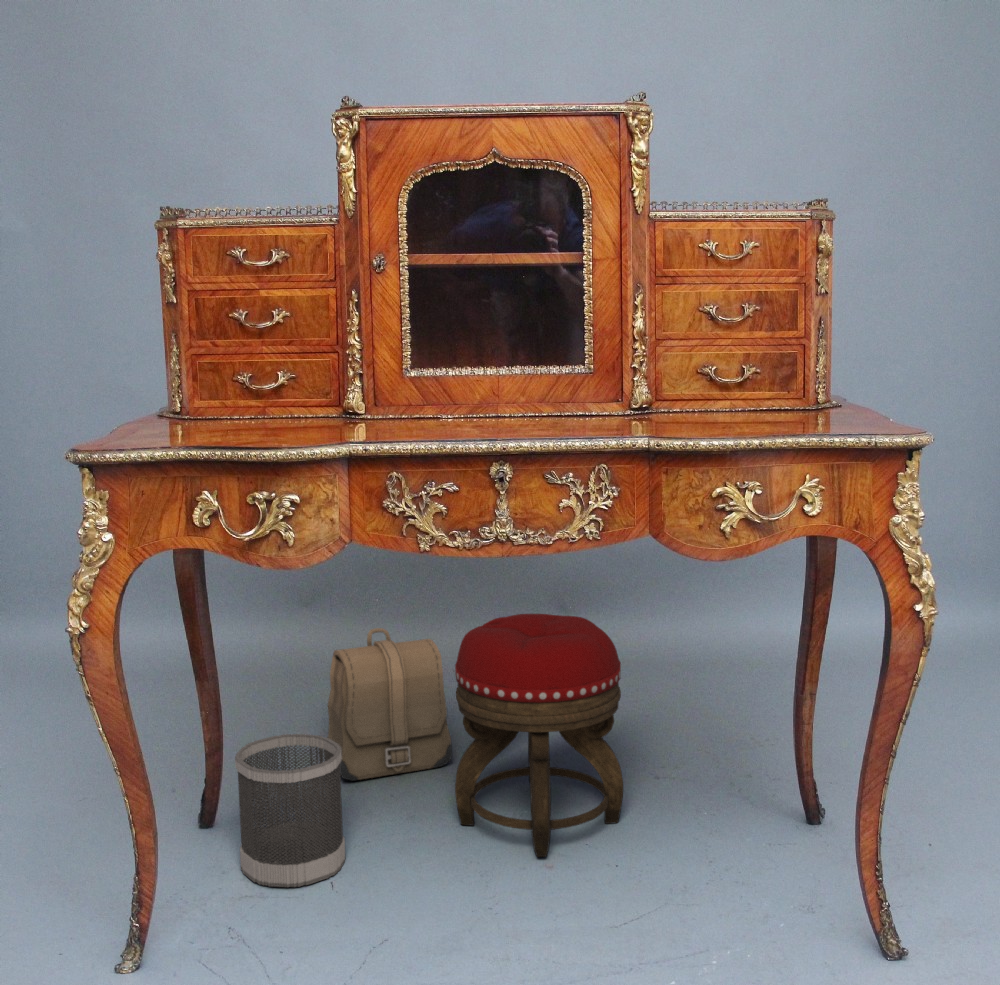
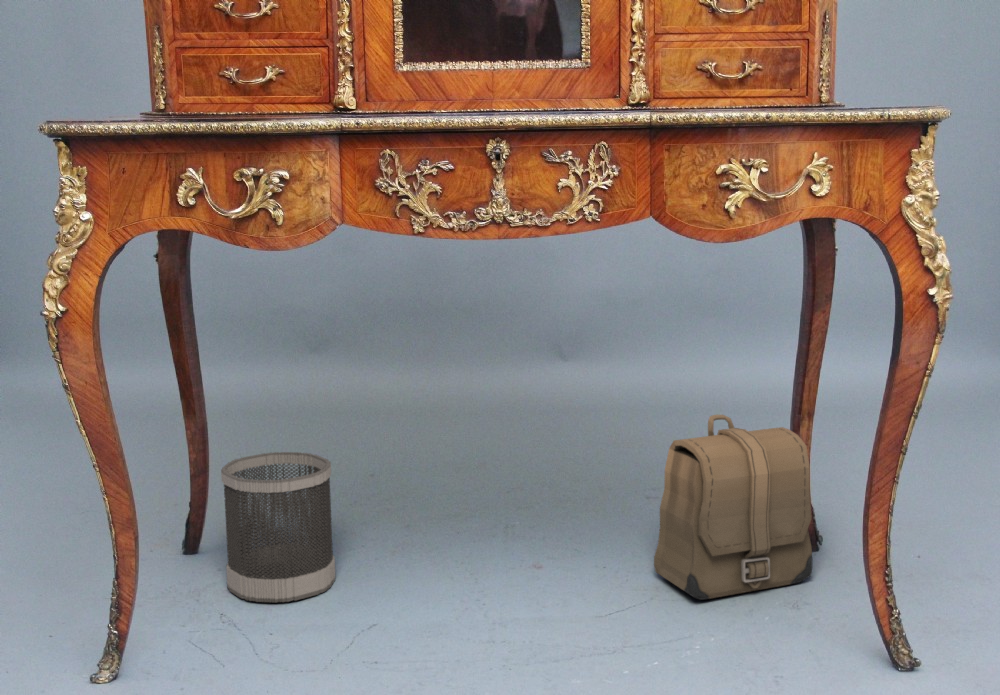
footstool: present [455,614,623,857] -> none [448,335,620,574]
backpack: present [328,628,452,781] -> present [654,415,812,600]

